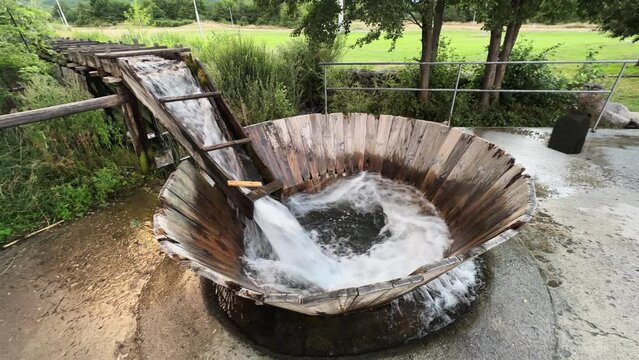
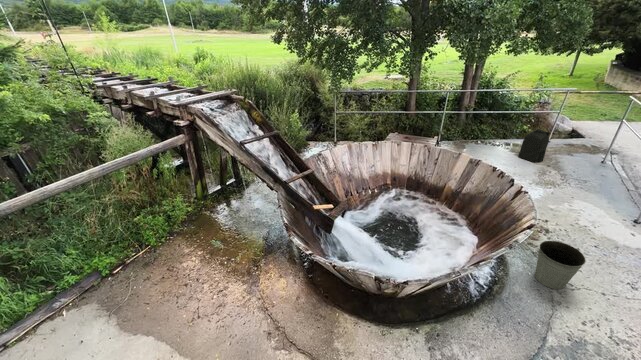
bucket: none [533,252,617,331] -> present [535,241,586,289]

